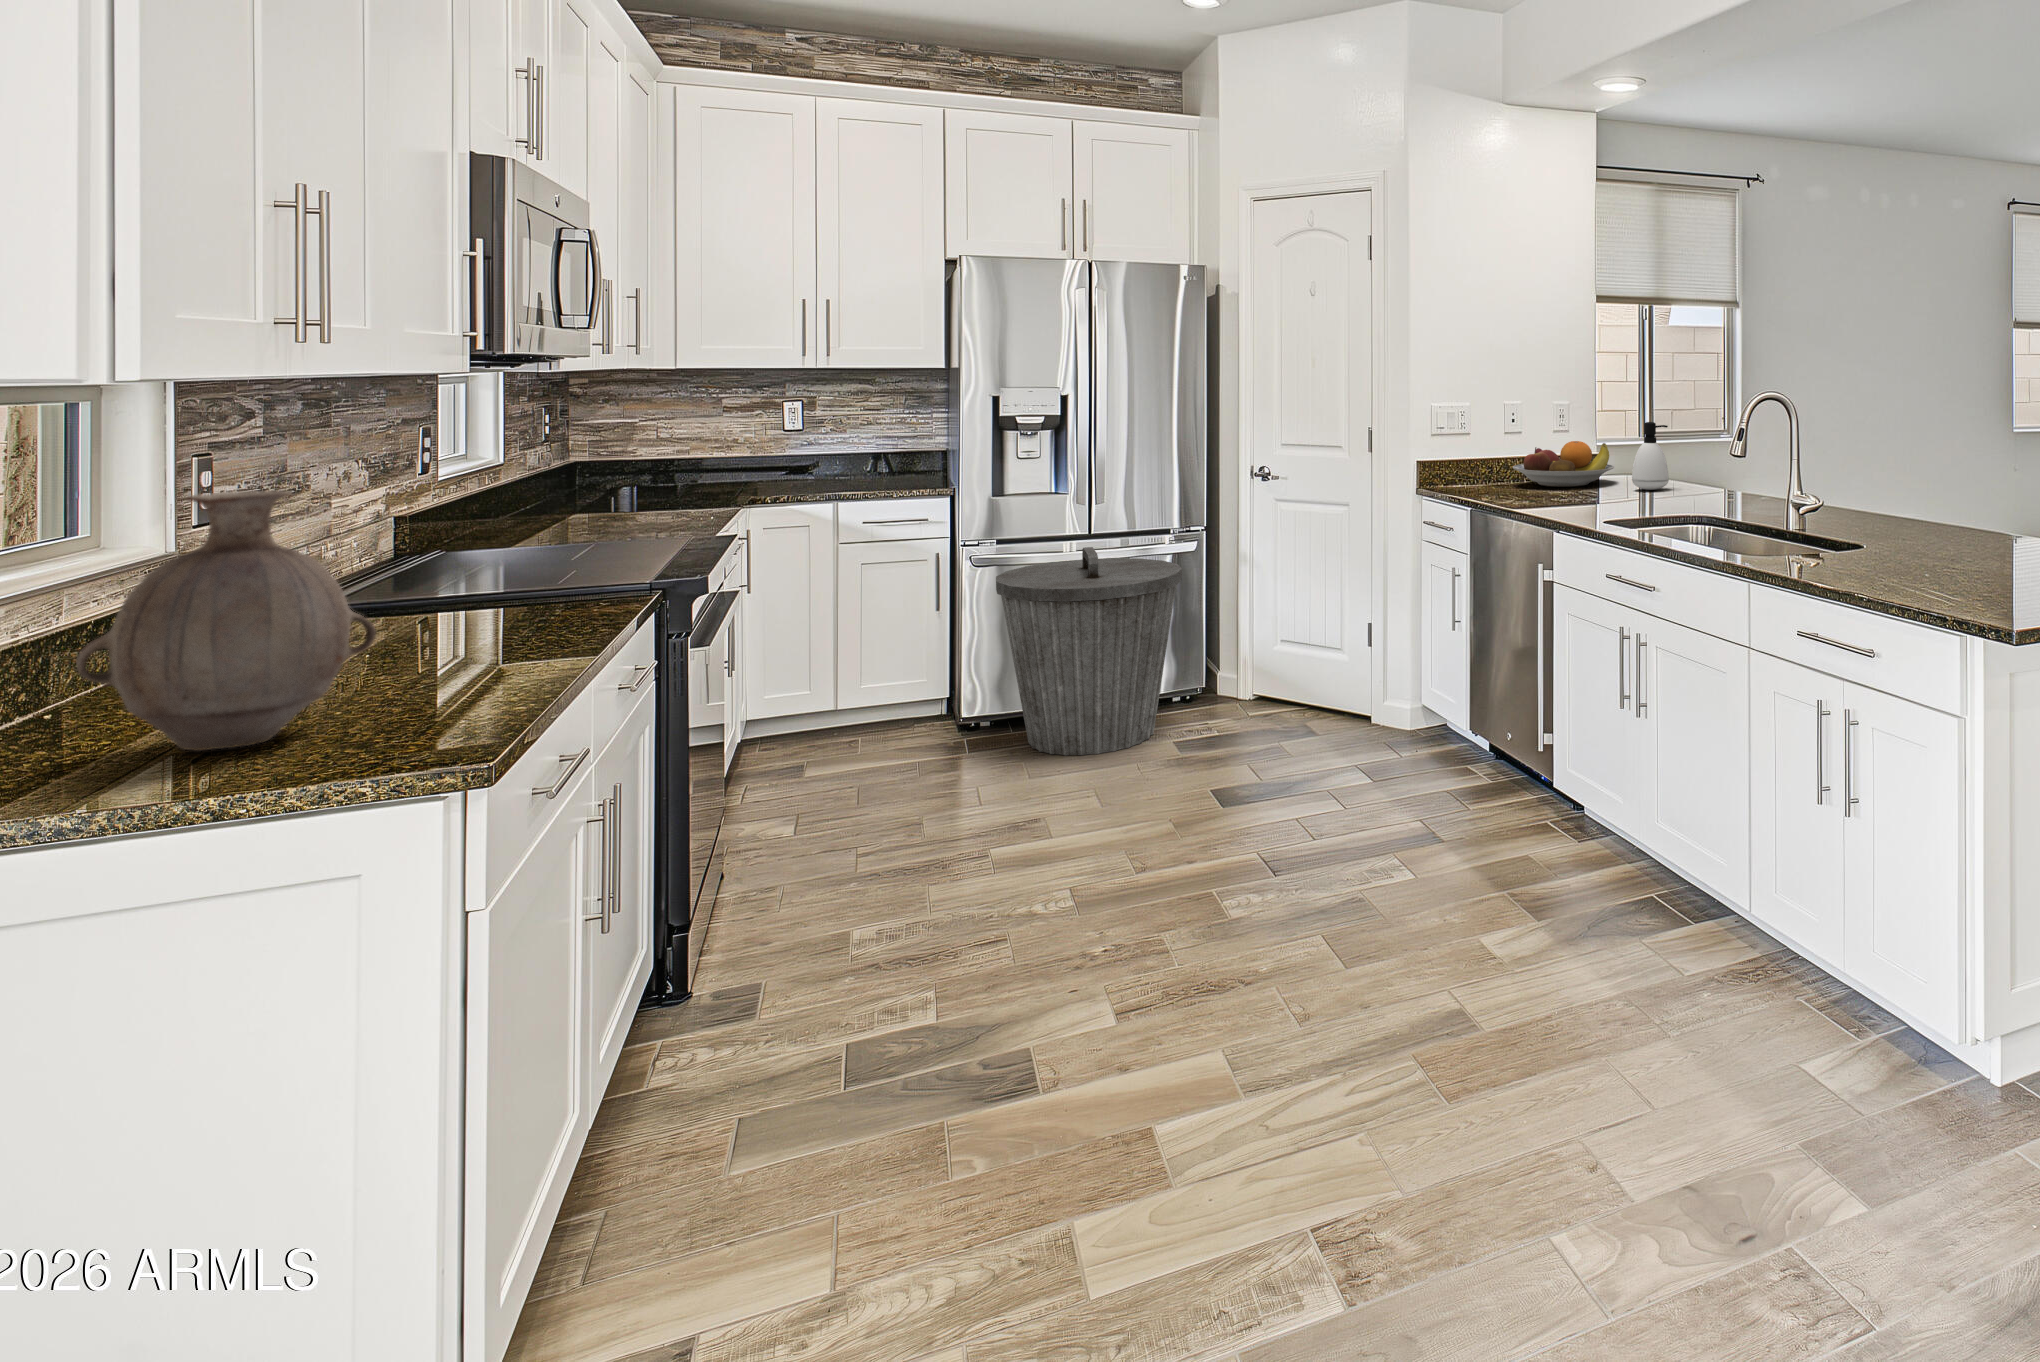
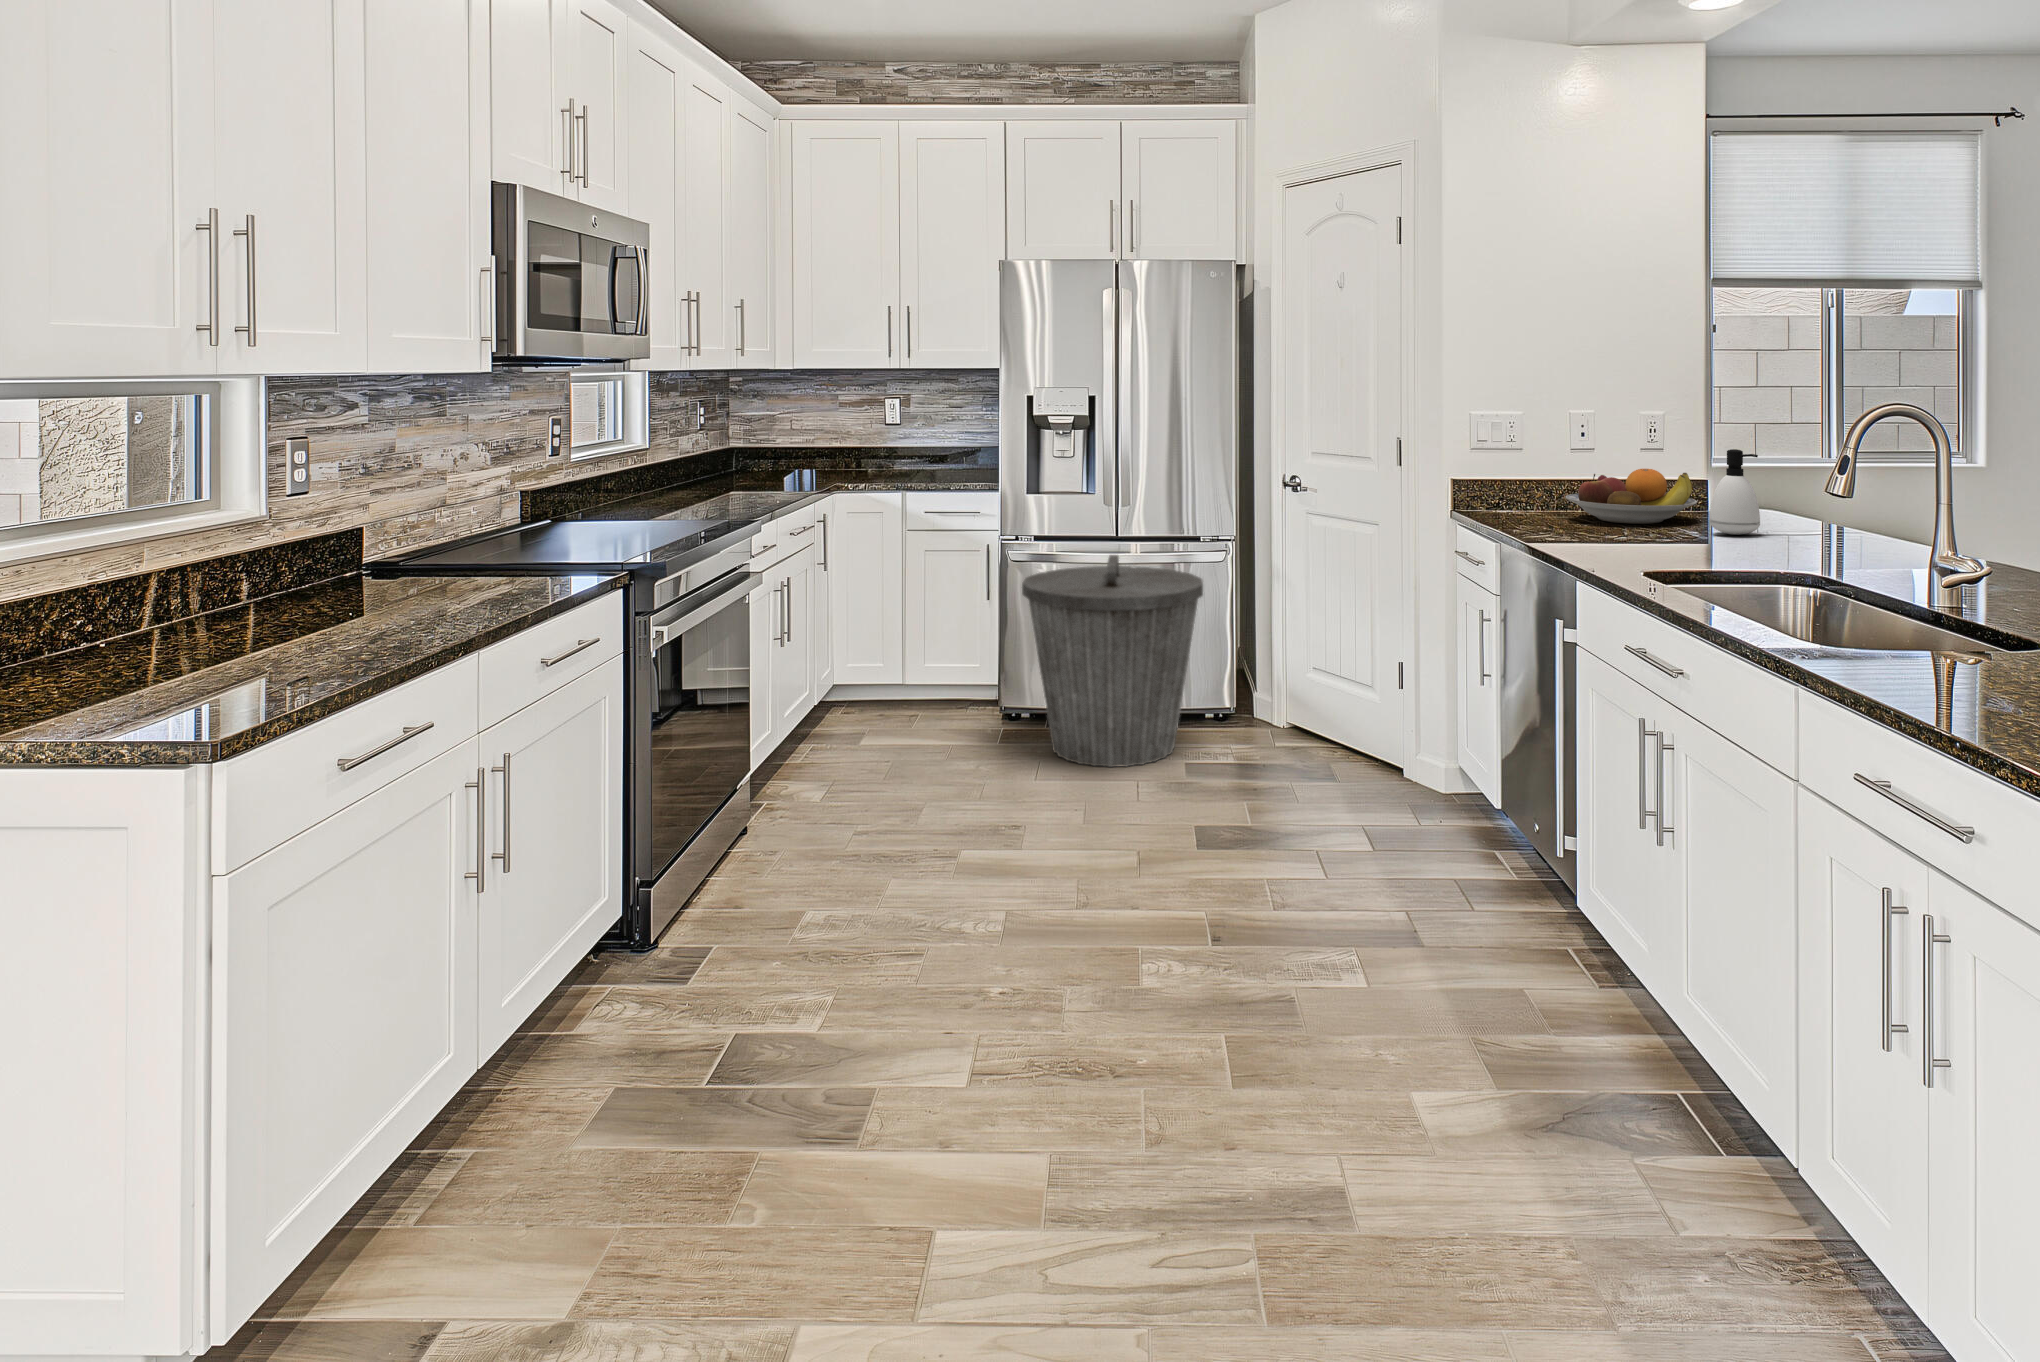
vase: present [76,491,376,751] -> none [38,474,262,695]

